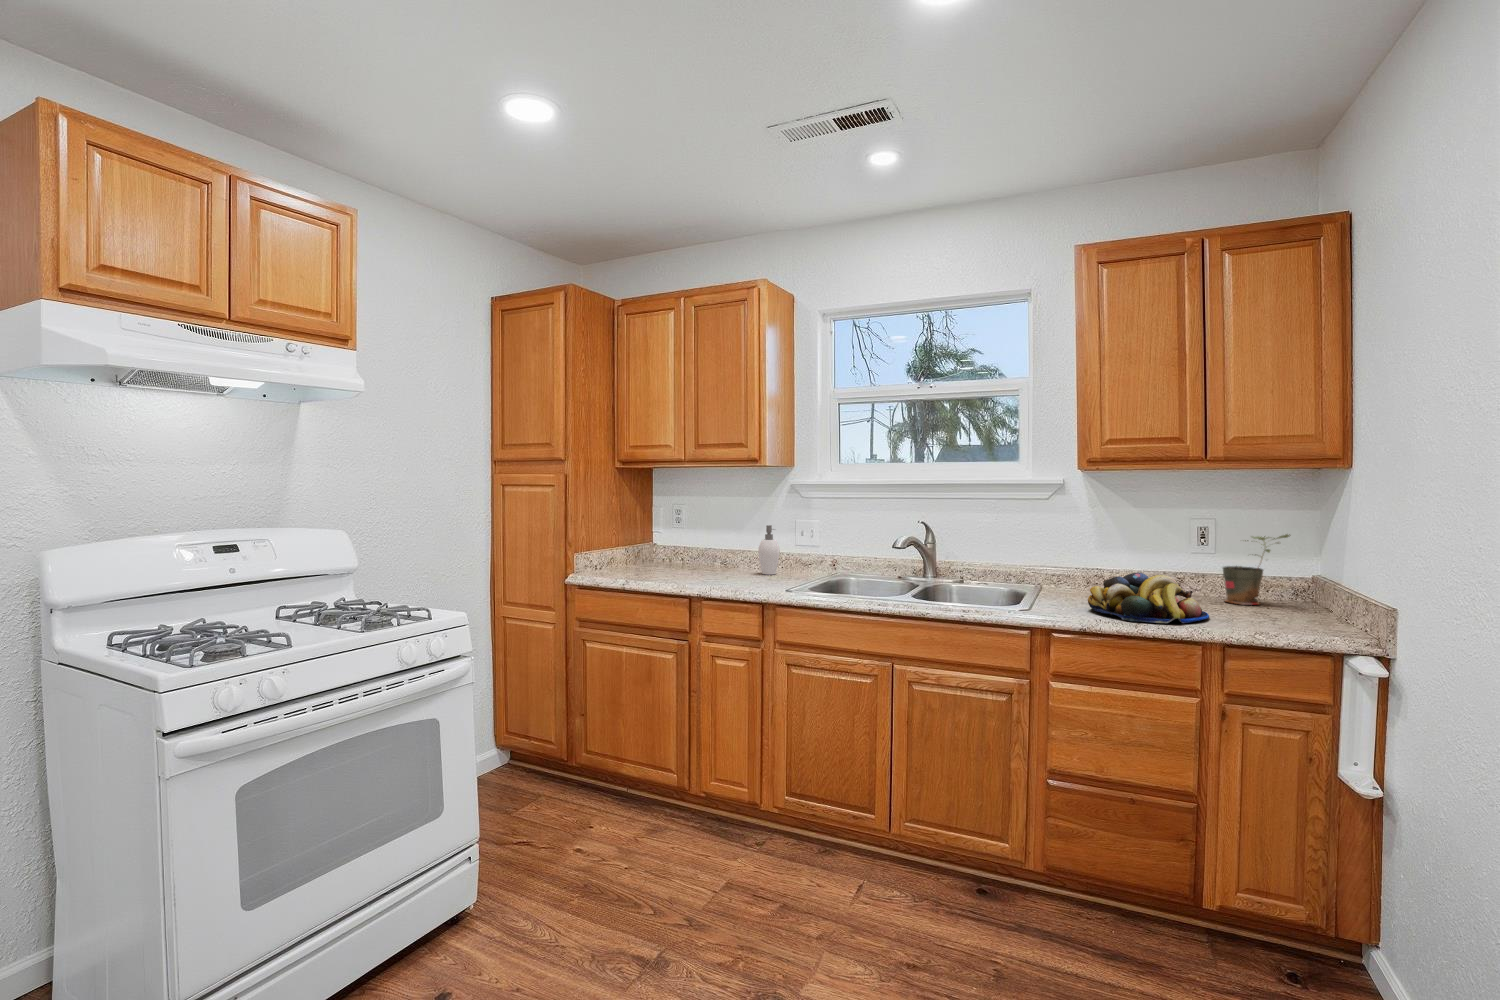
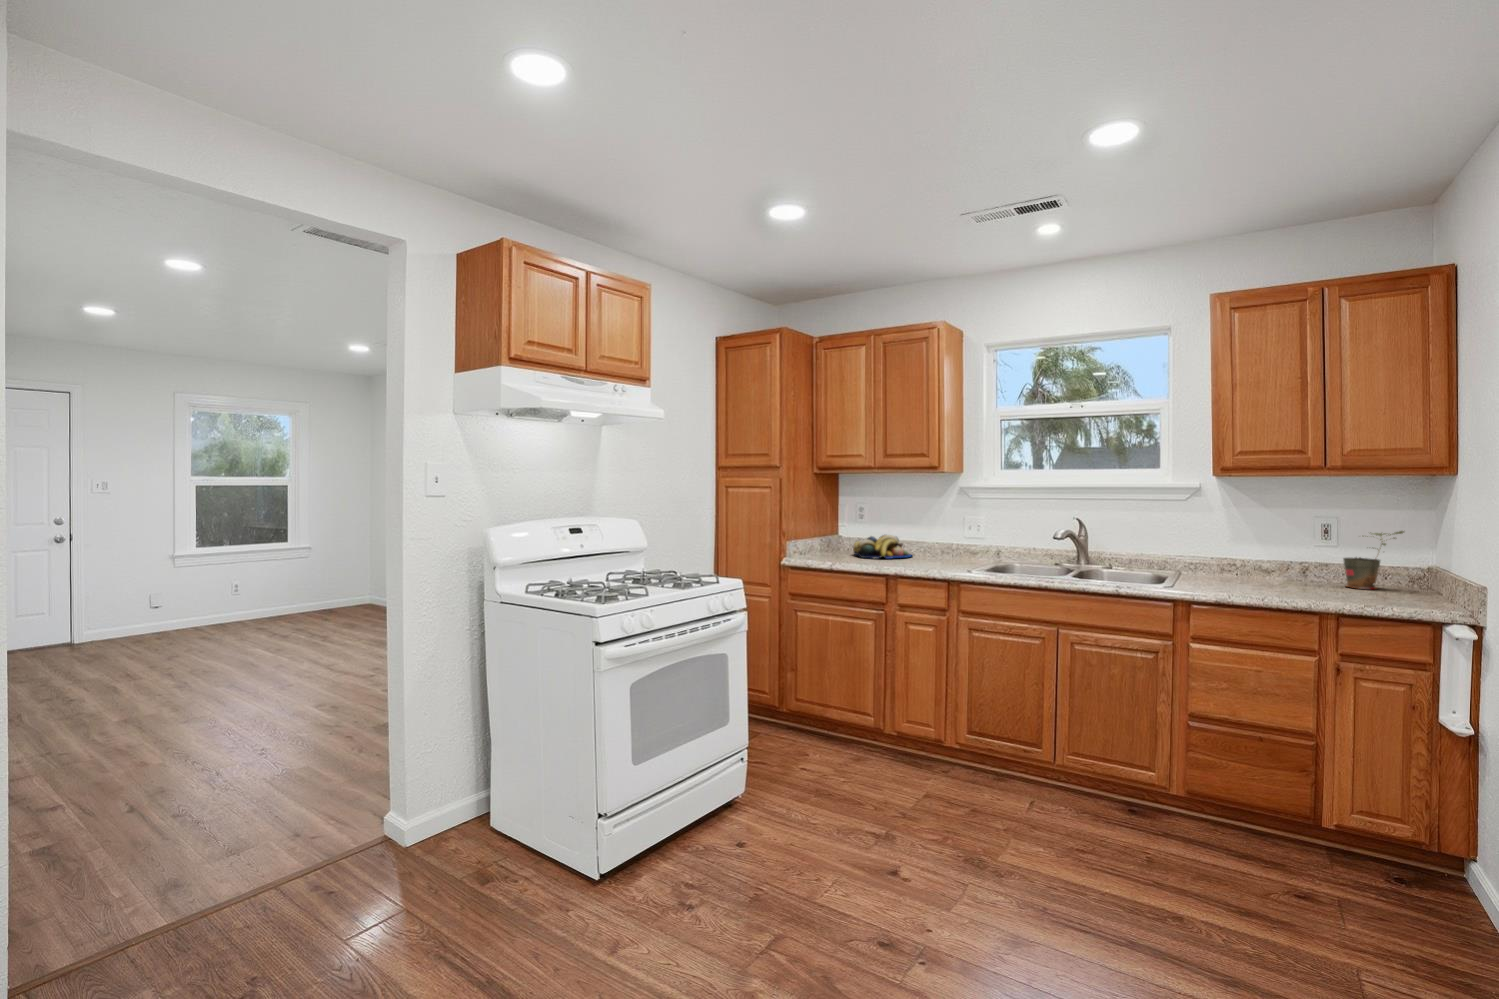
soap dispenser: present [758,525,780,575] -> none [932,522,950,561]
fruit bowl: present [1088,573,1209,623] -> present [853,535,912,559]

